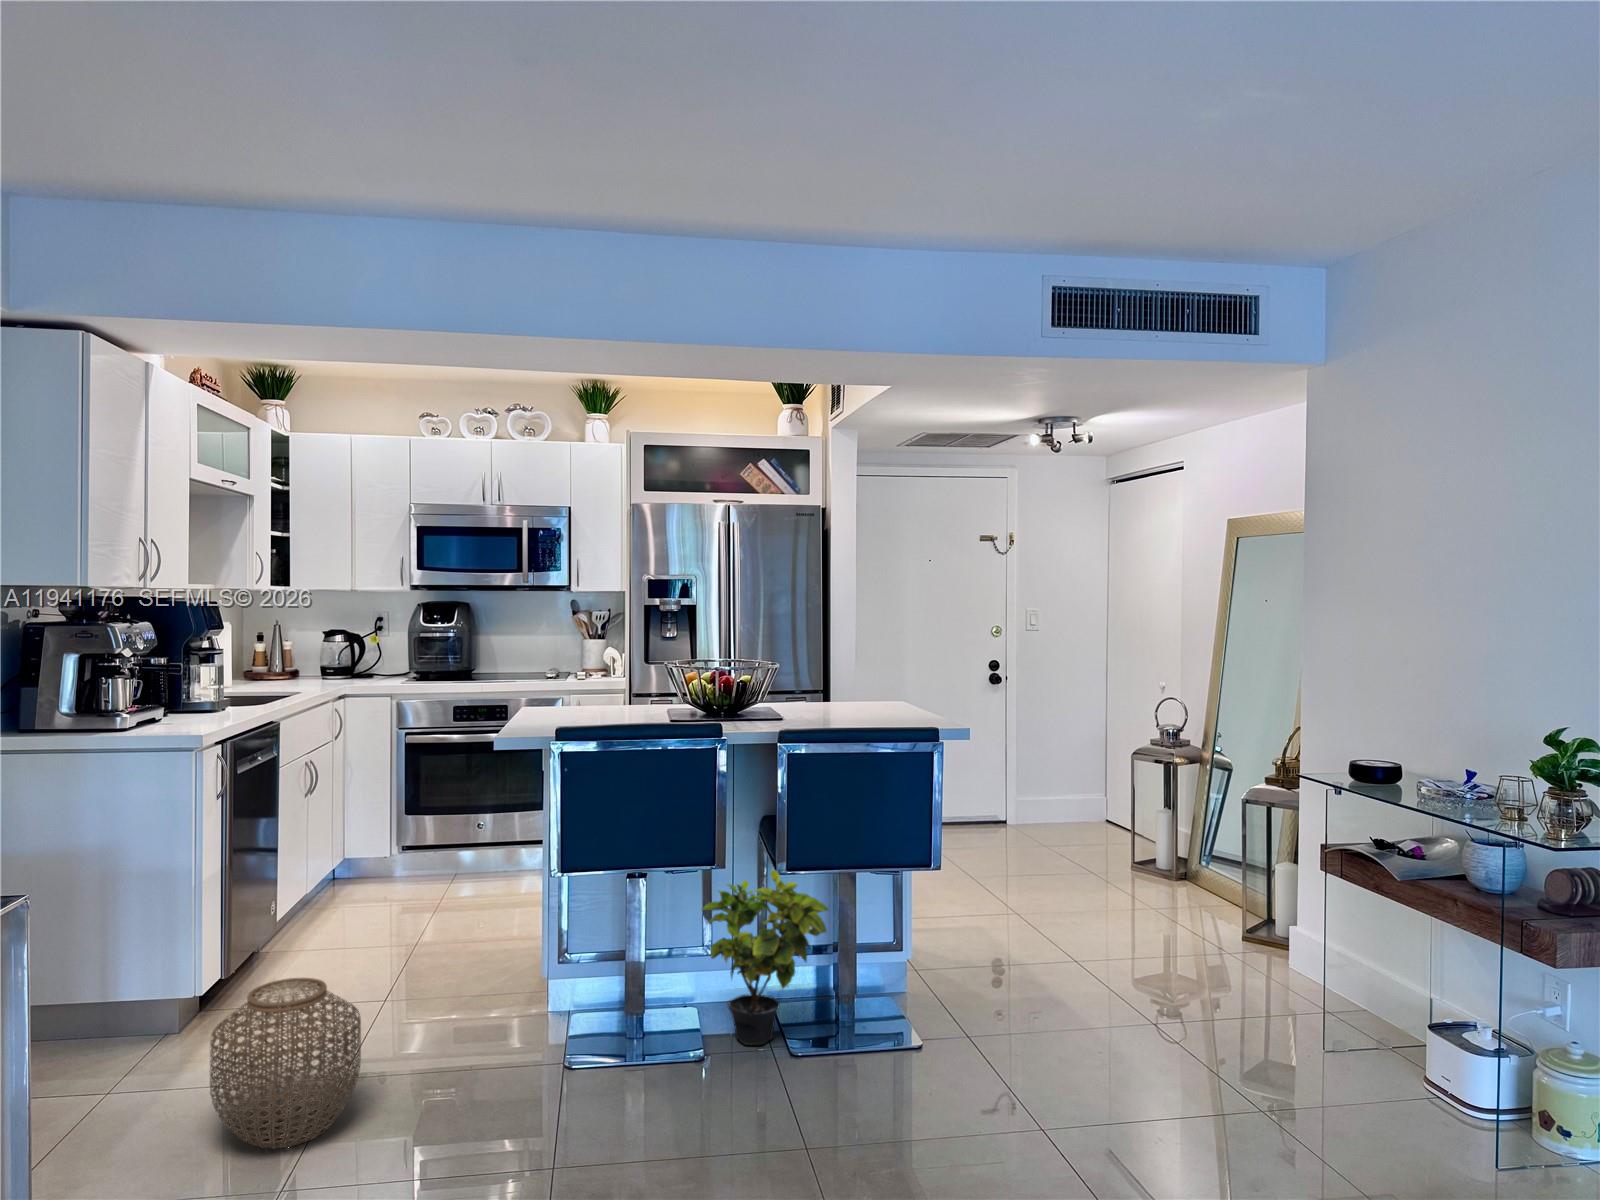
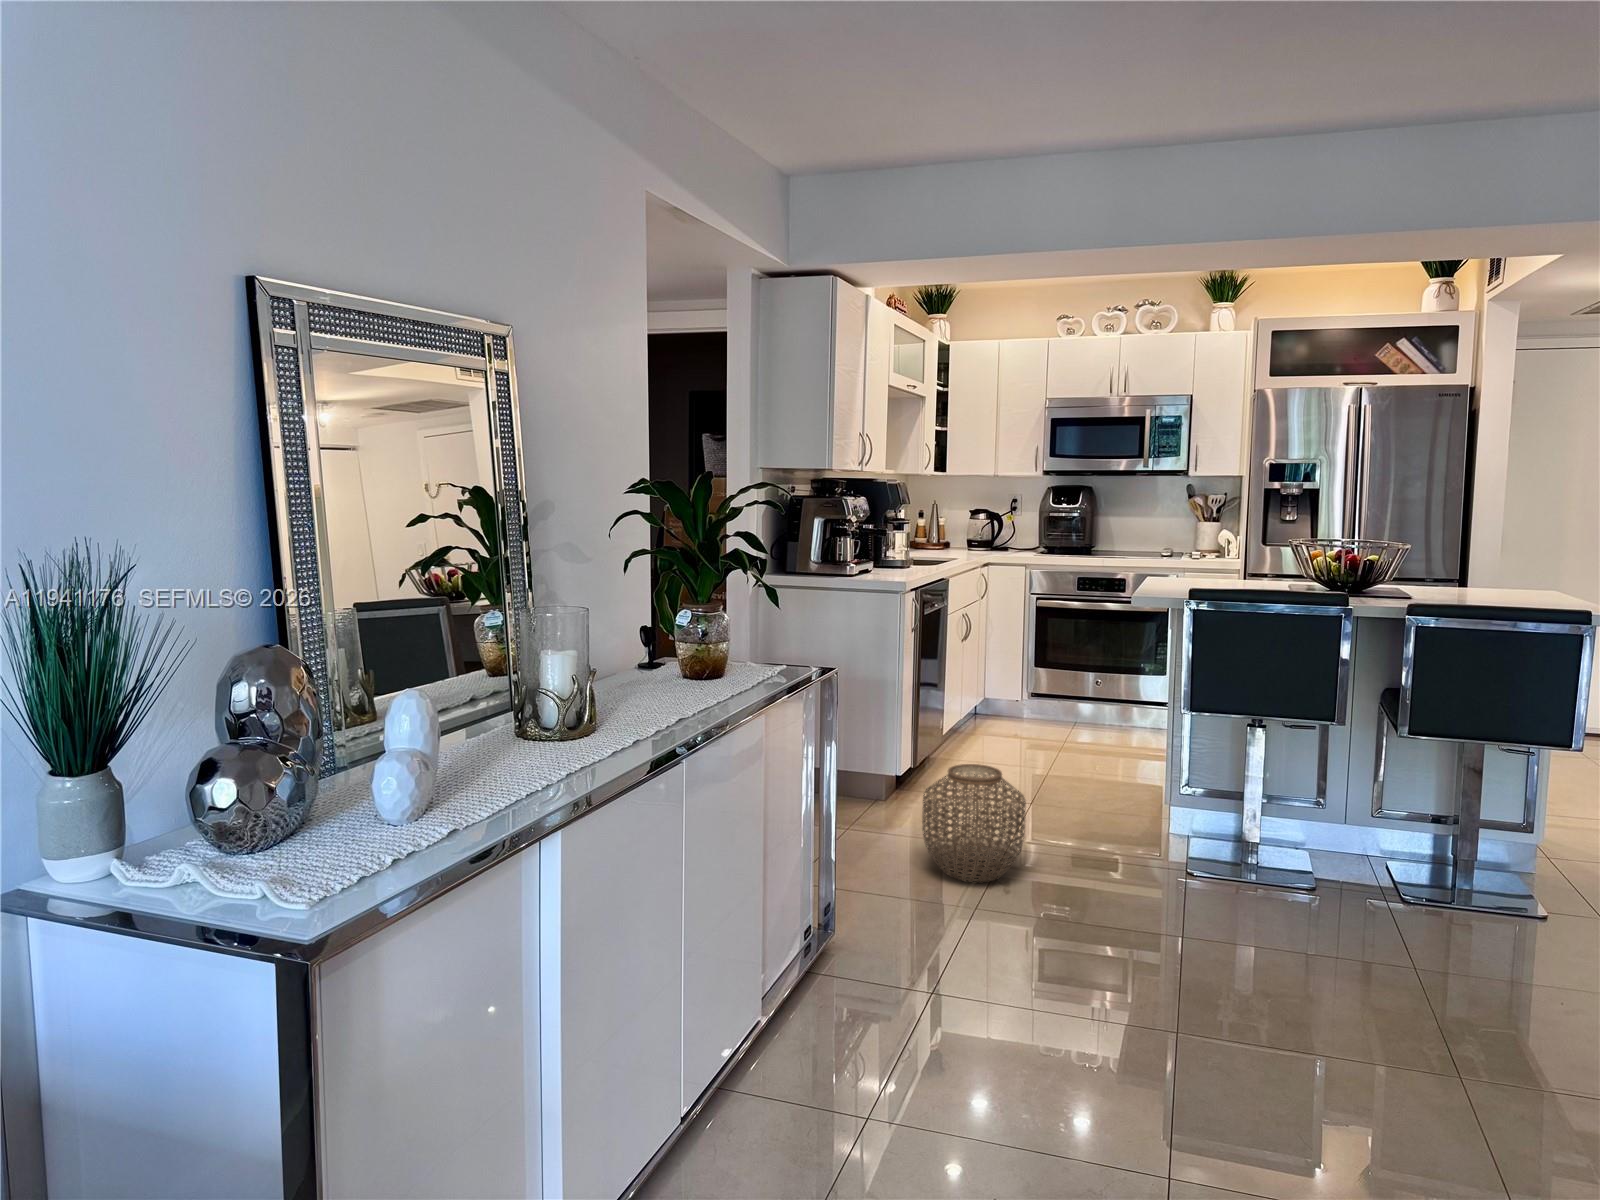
potted plant: present [702,870,828,1045] -> none [1316,735,1452,891]

